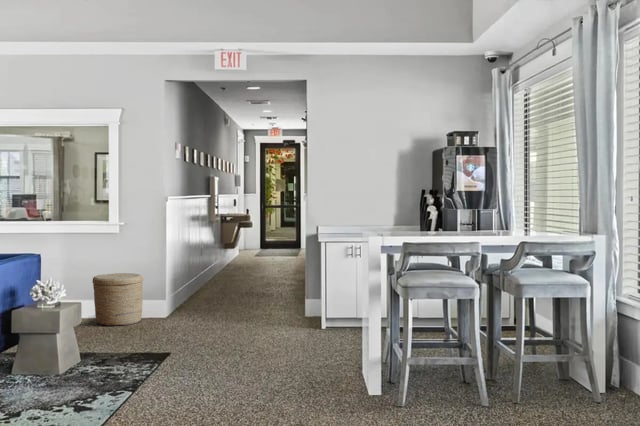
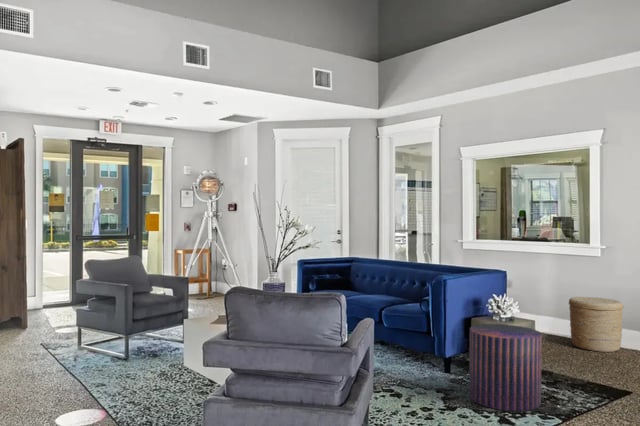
pouf: none [23,310,103,402] -> present [469,324,542,411]

